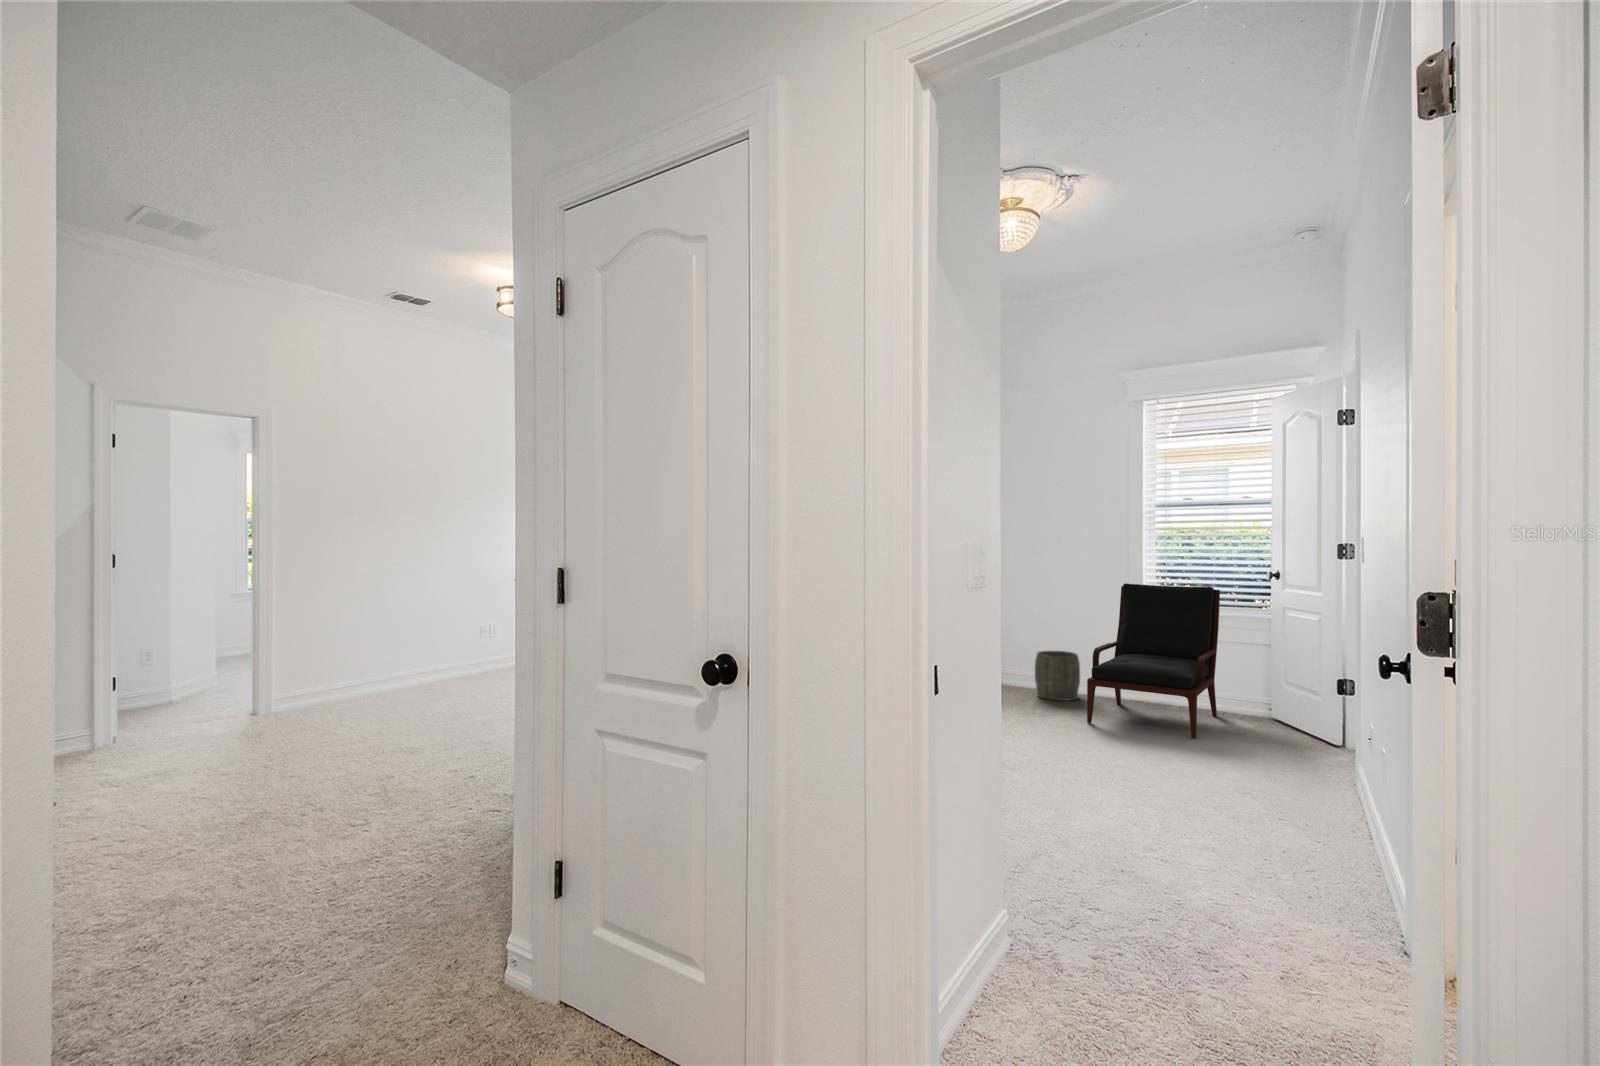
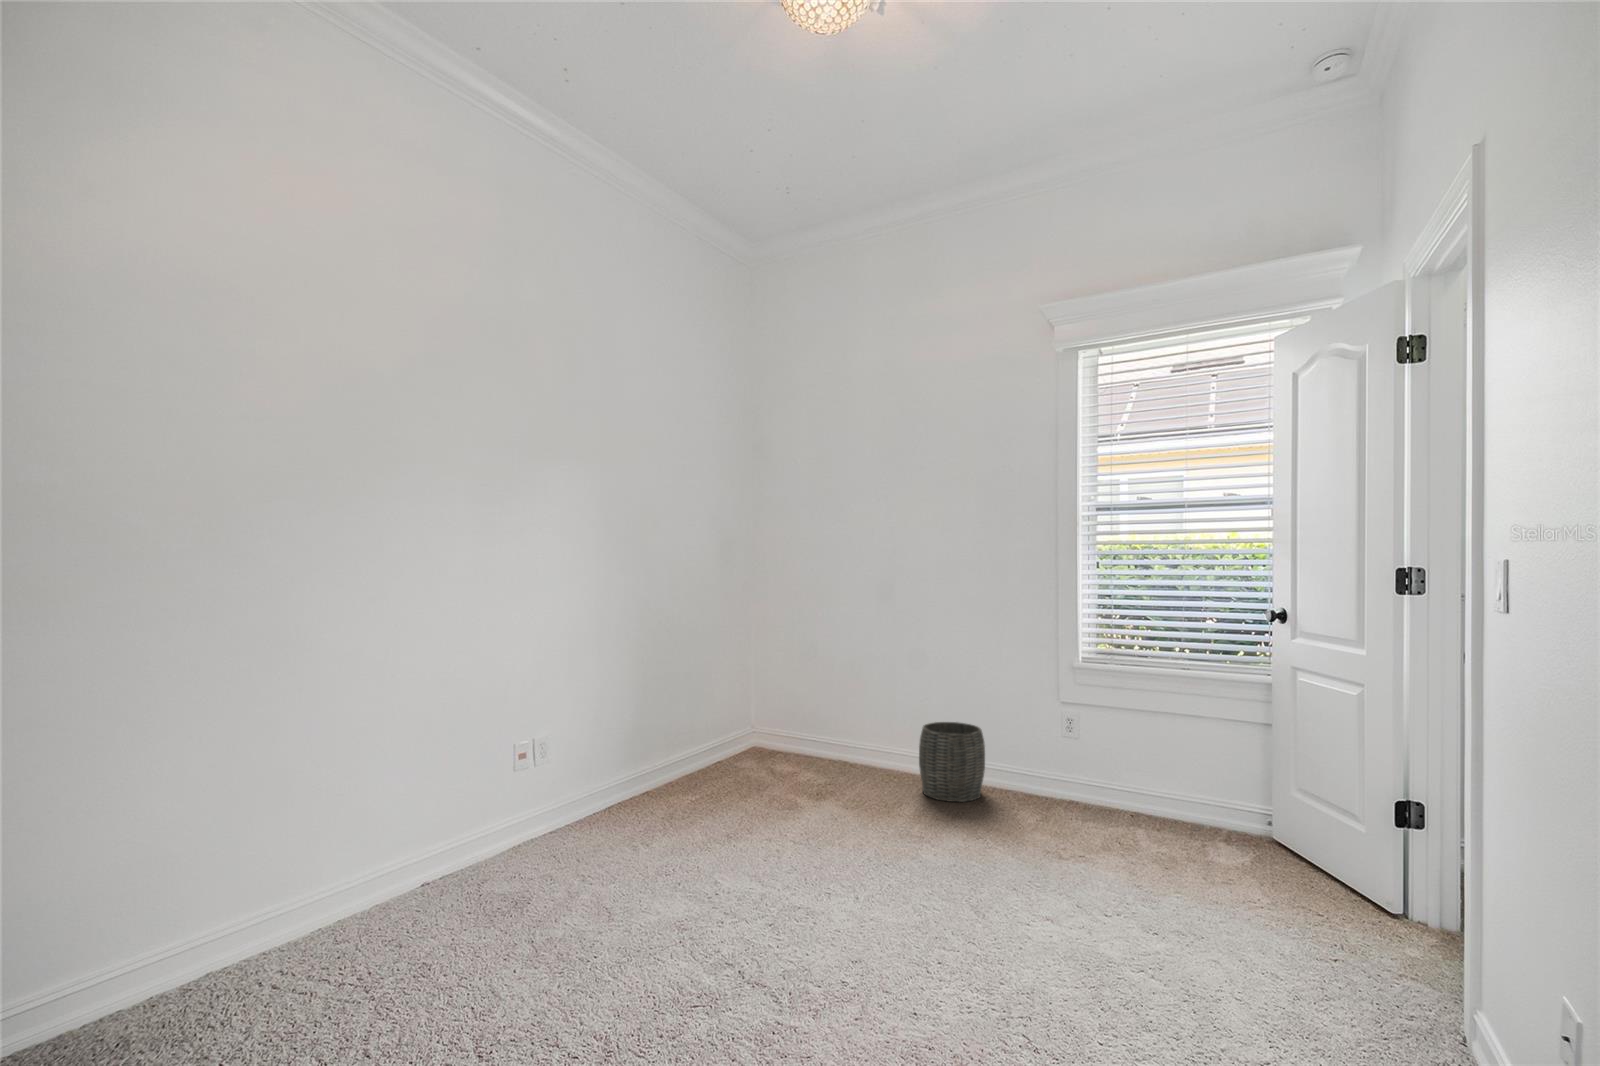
armchair: present [1087,583,1220,739] -> none [985,625,1191,893]

